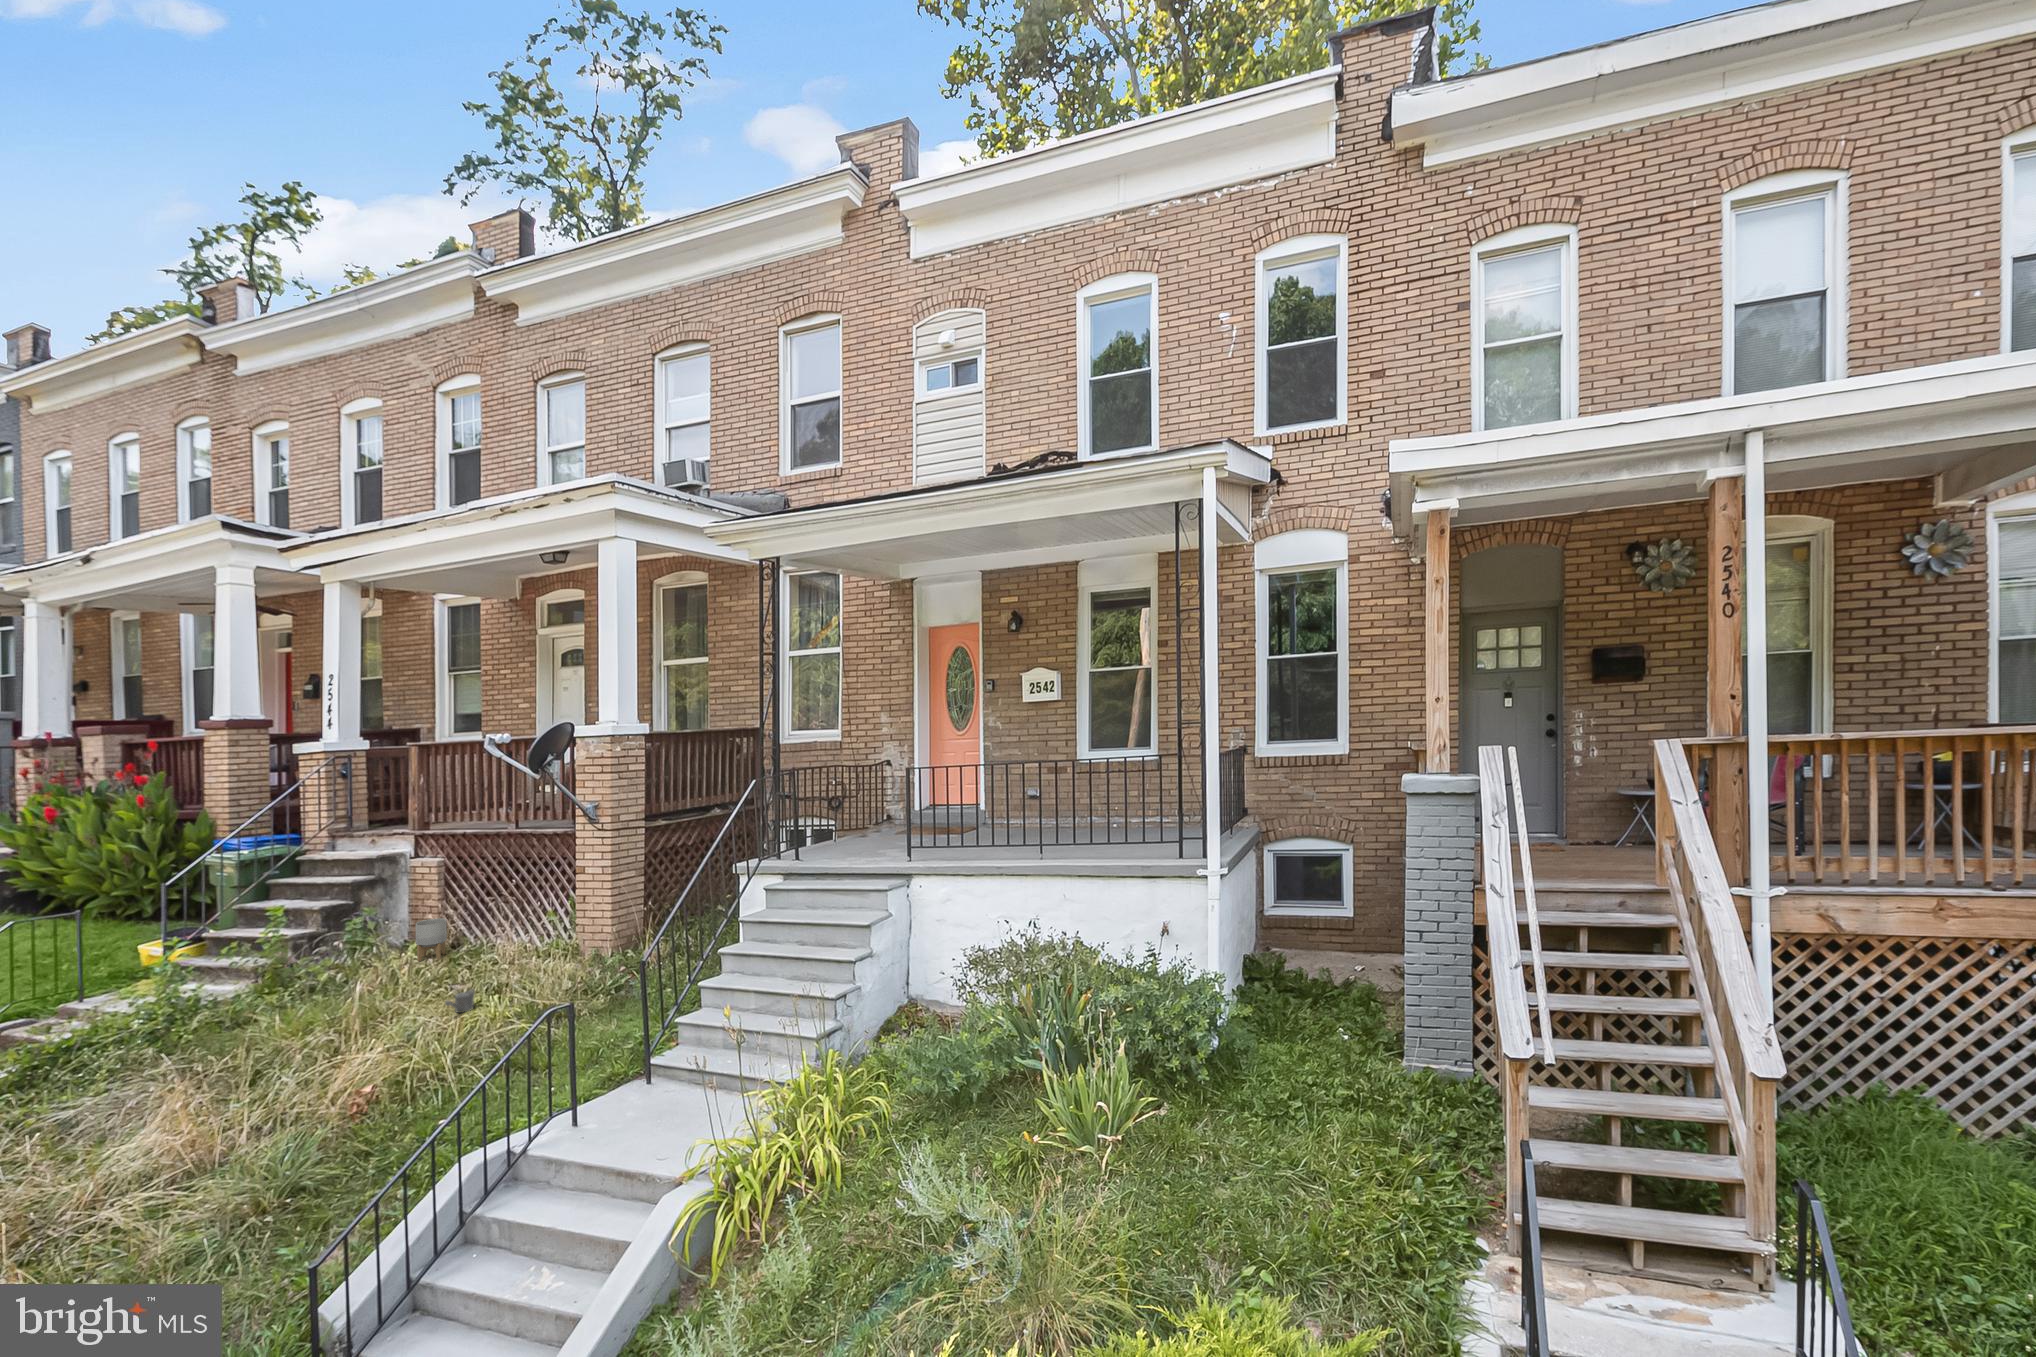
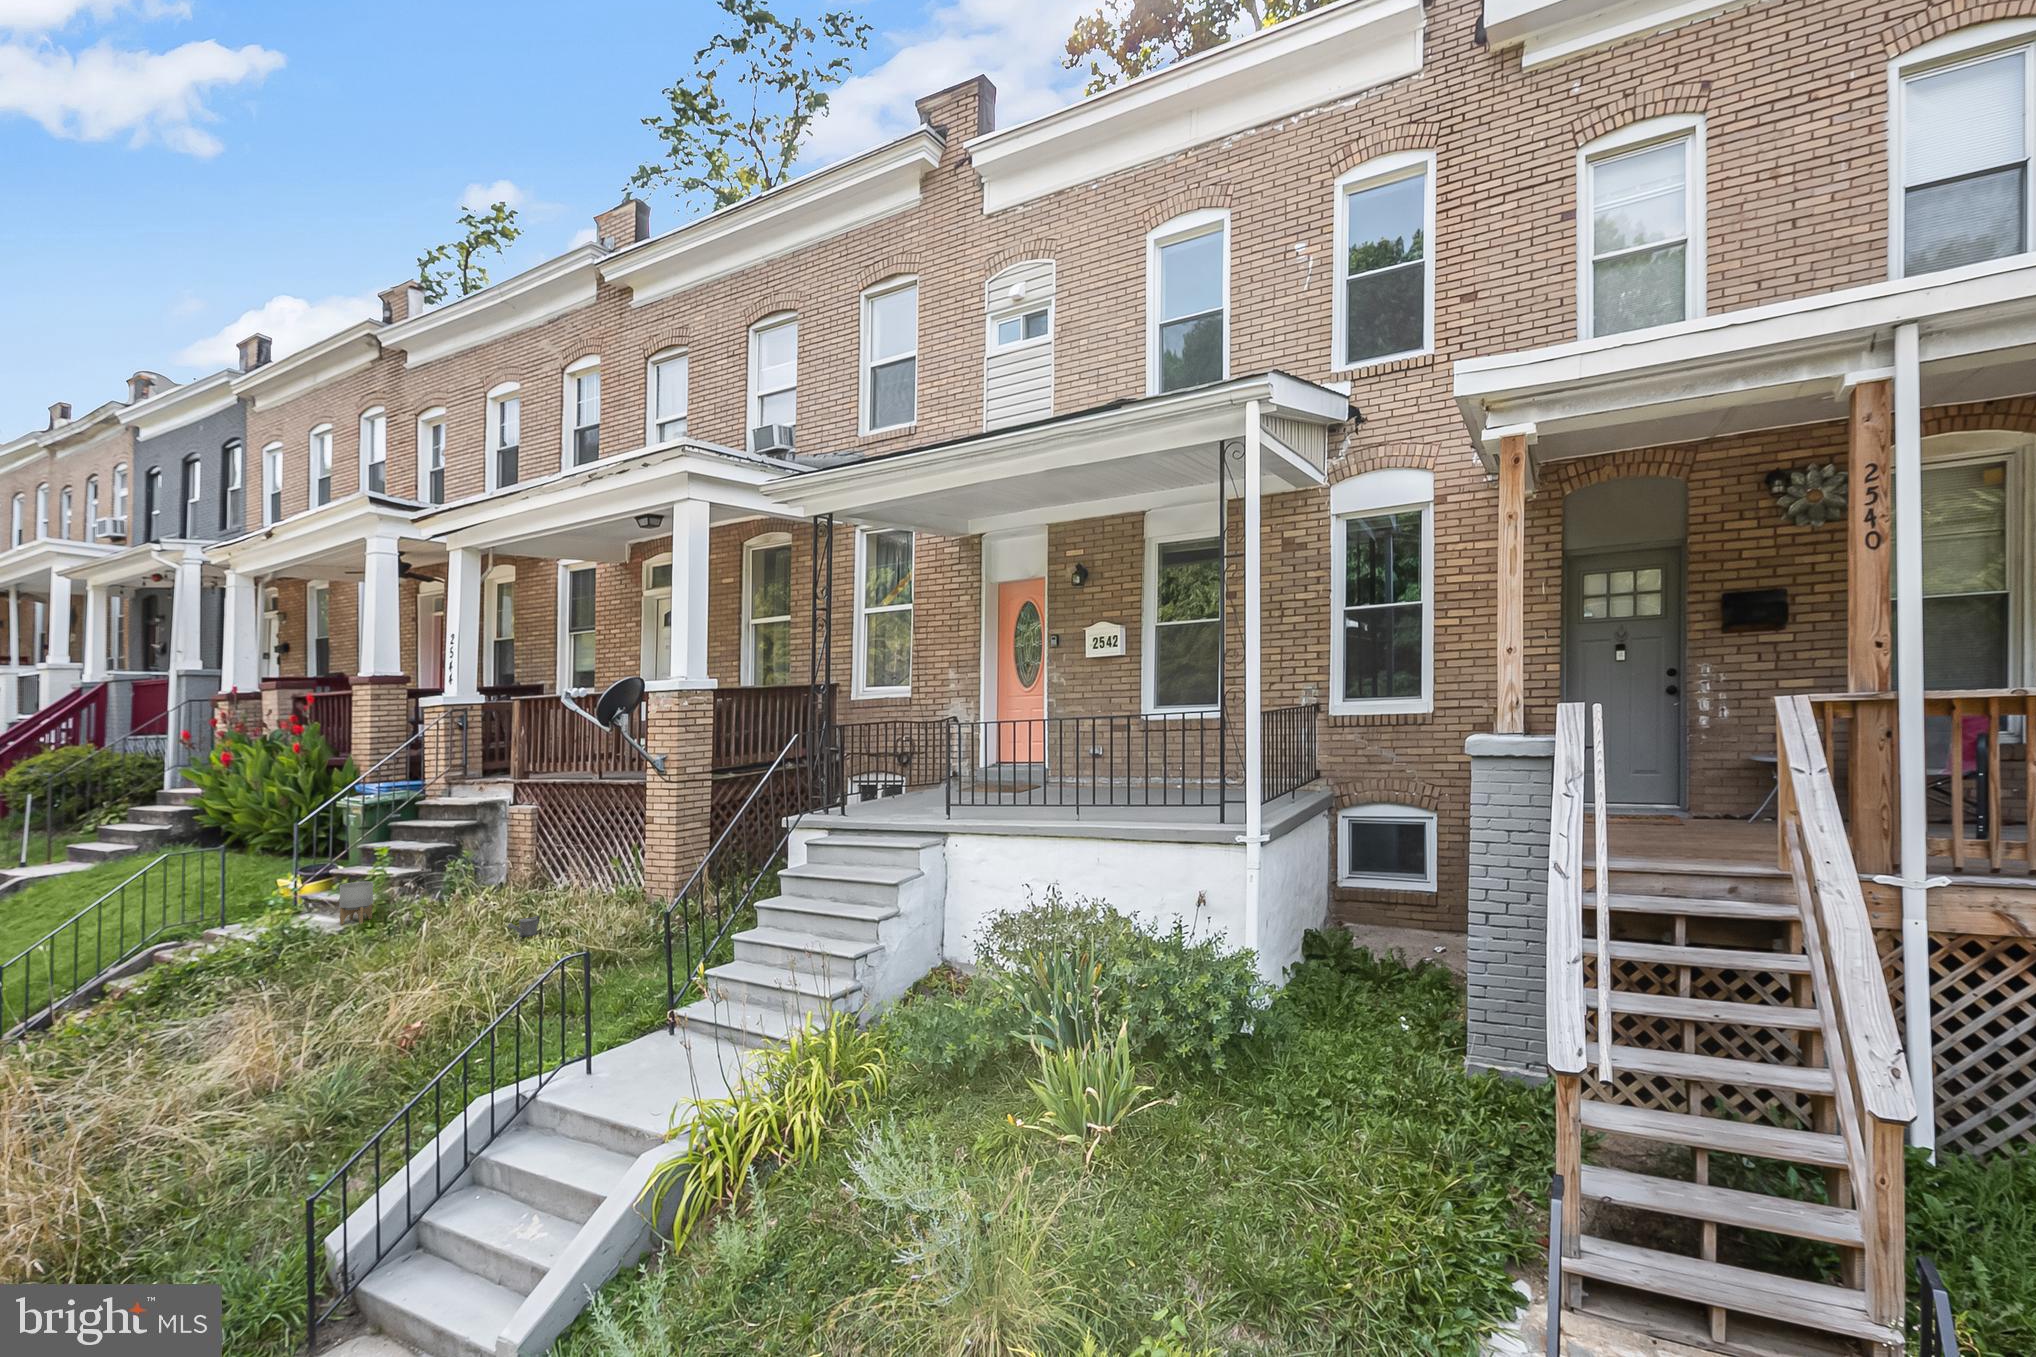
planter: present [416,918,447,962] -> present [340,881,373,924]

